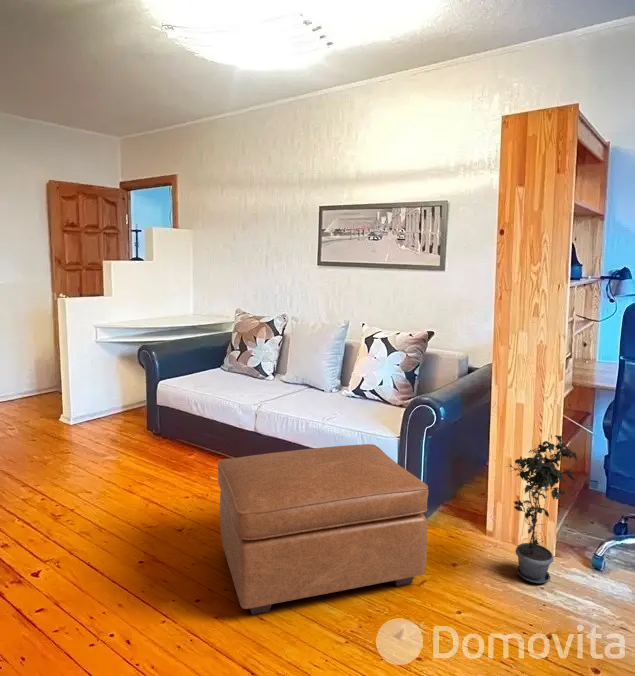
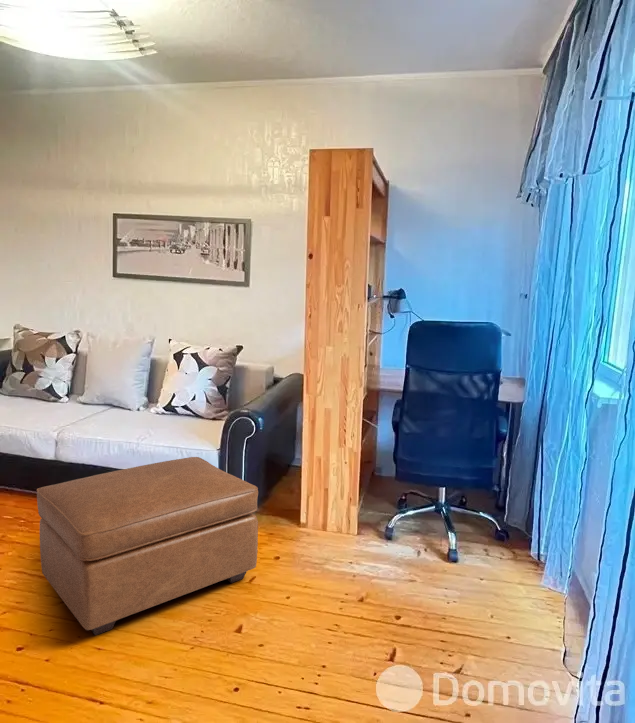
potted plant: present [510,435,577,583] -> none [320,433,377,560]

